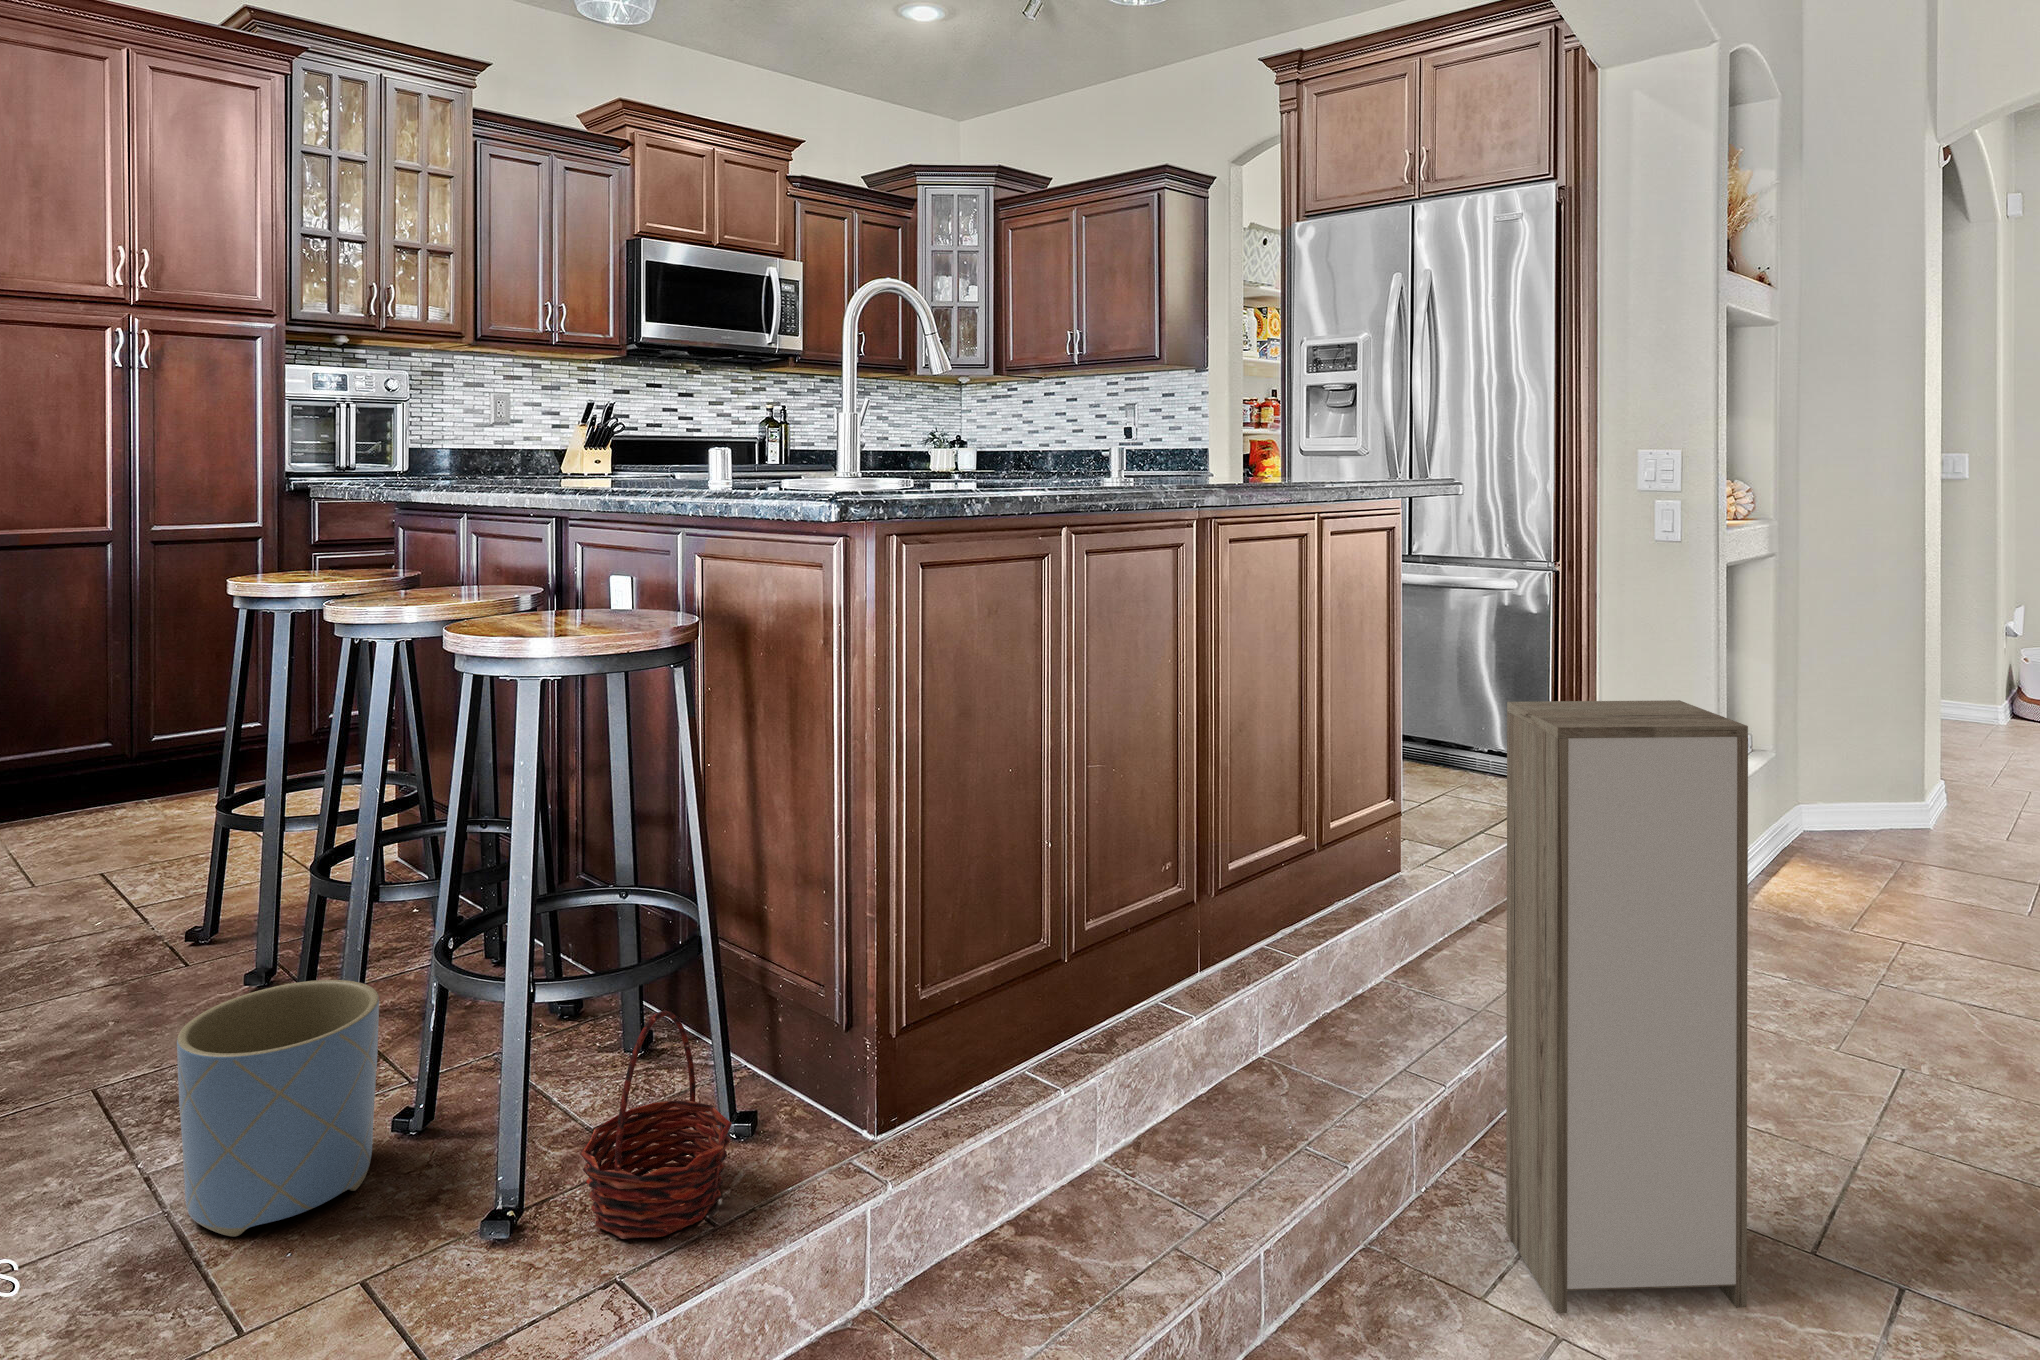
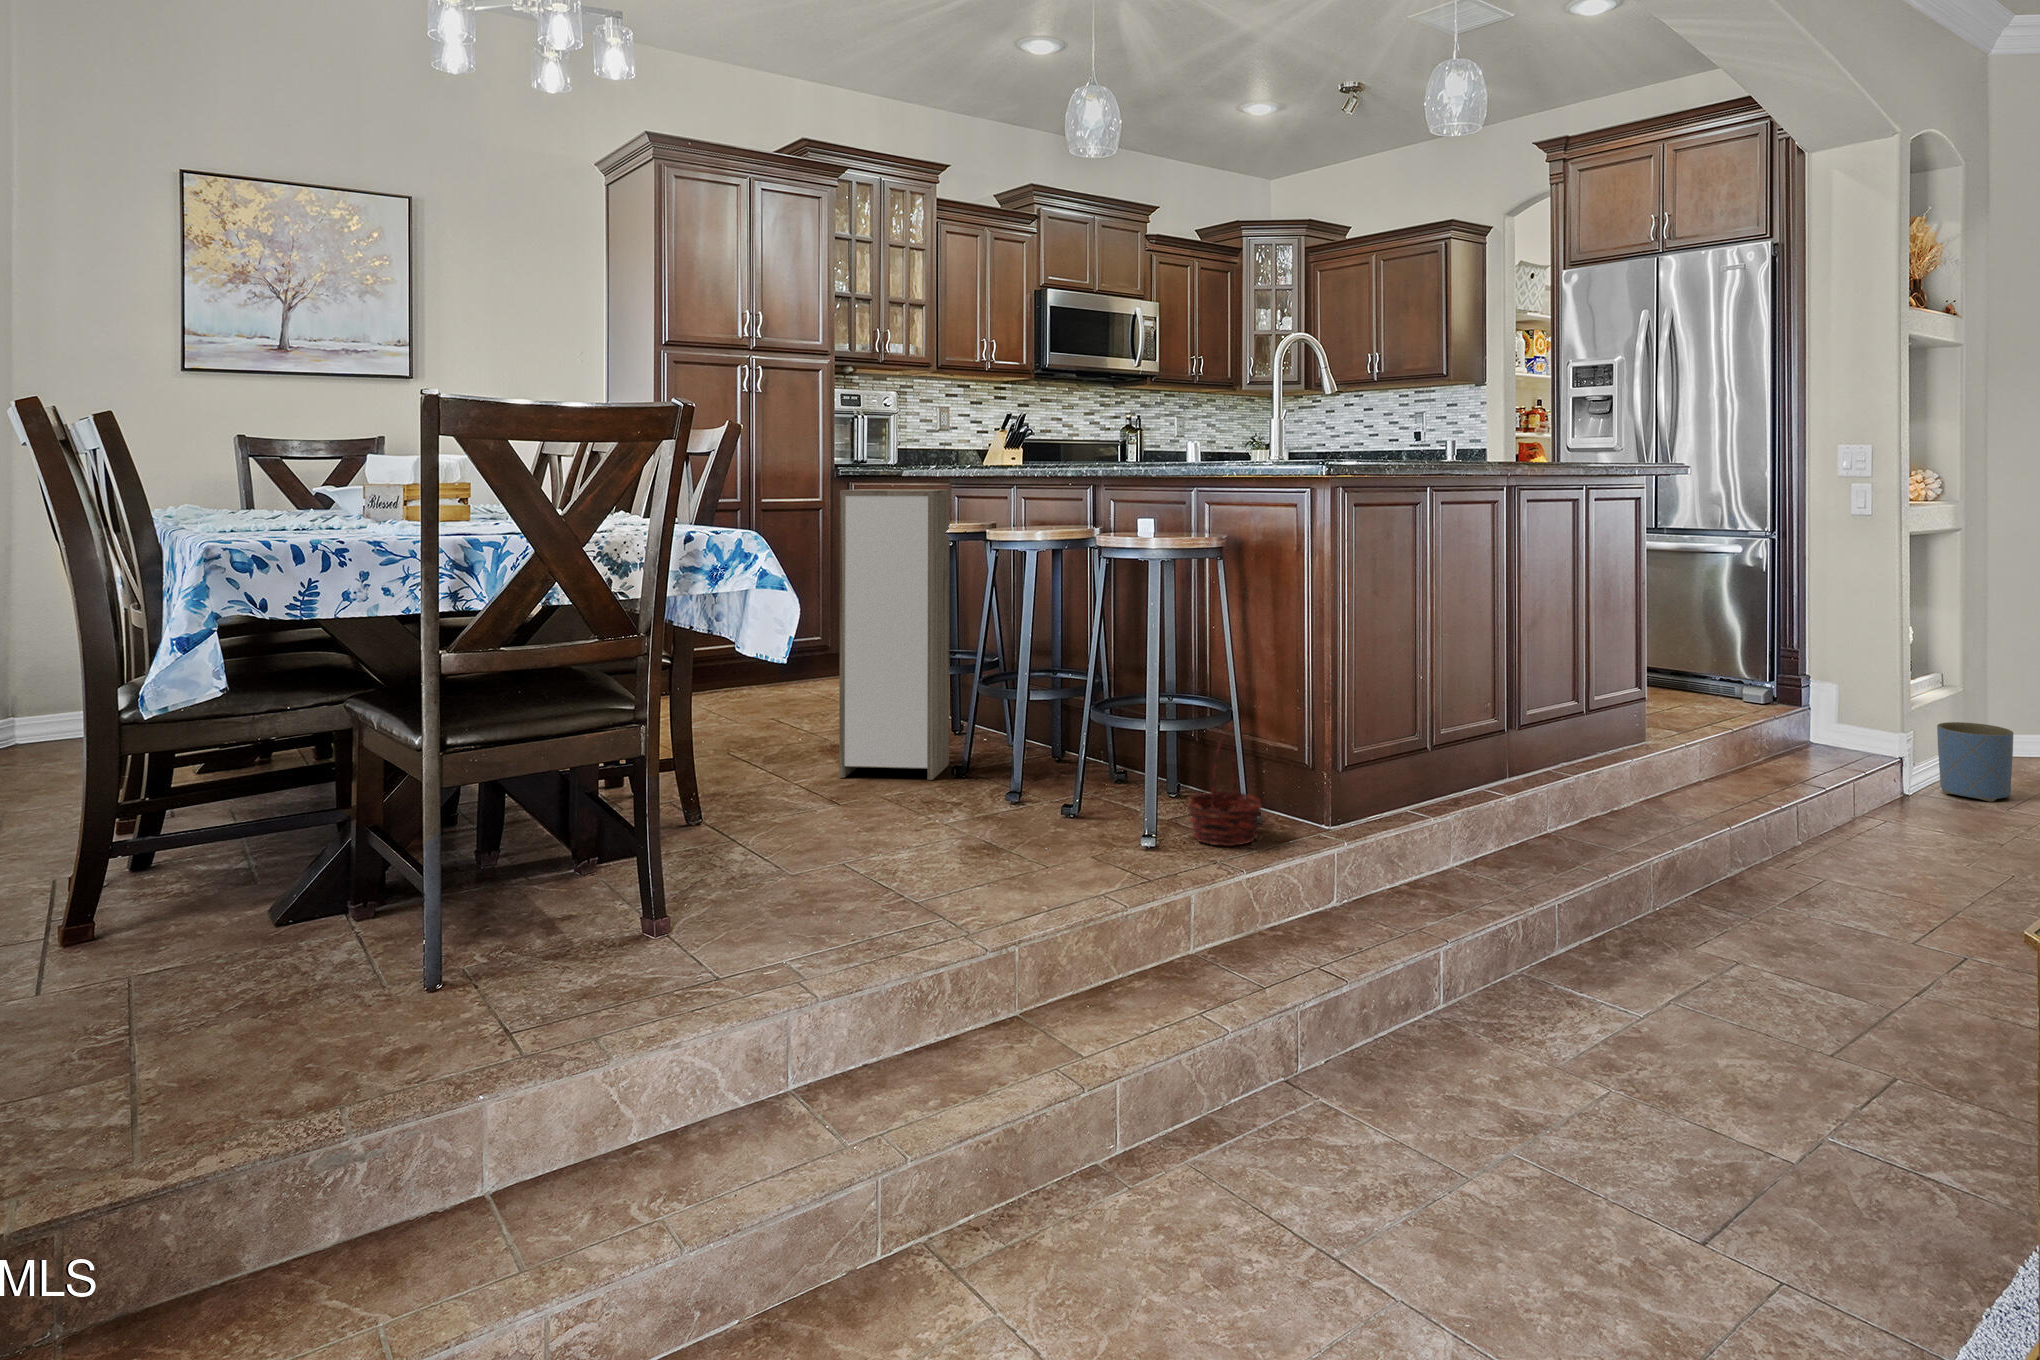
storage cabinet: present [1506,700,1748,1313] -> present [839,489,950,780]
planter: present [177,980,379,1237] -> present [1937,722,2013,802]

